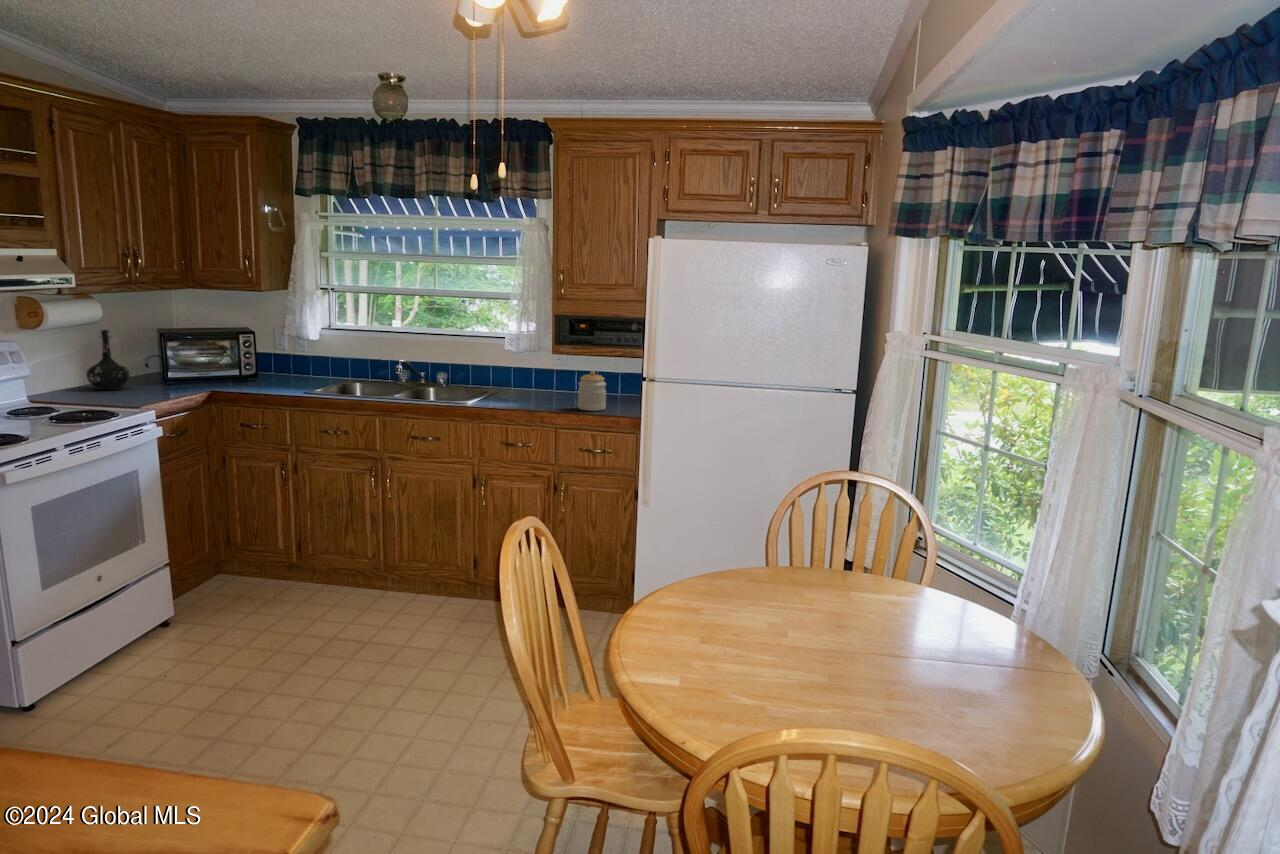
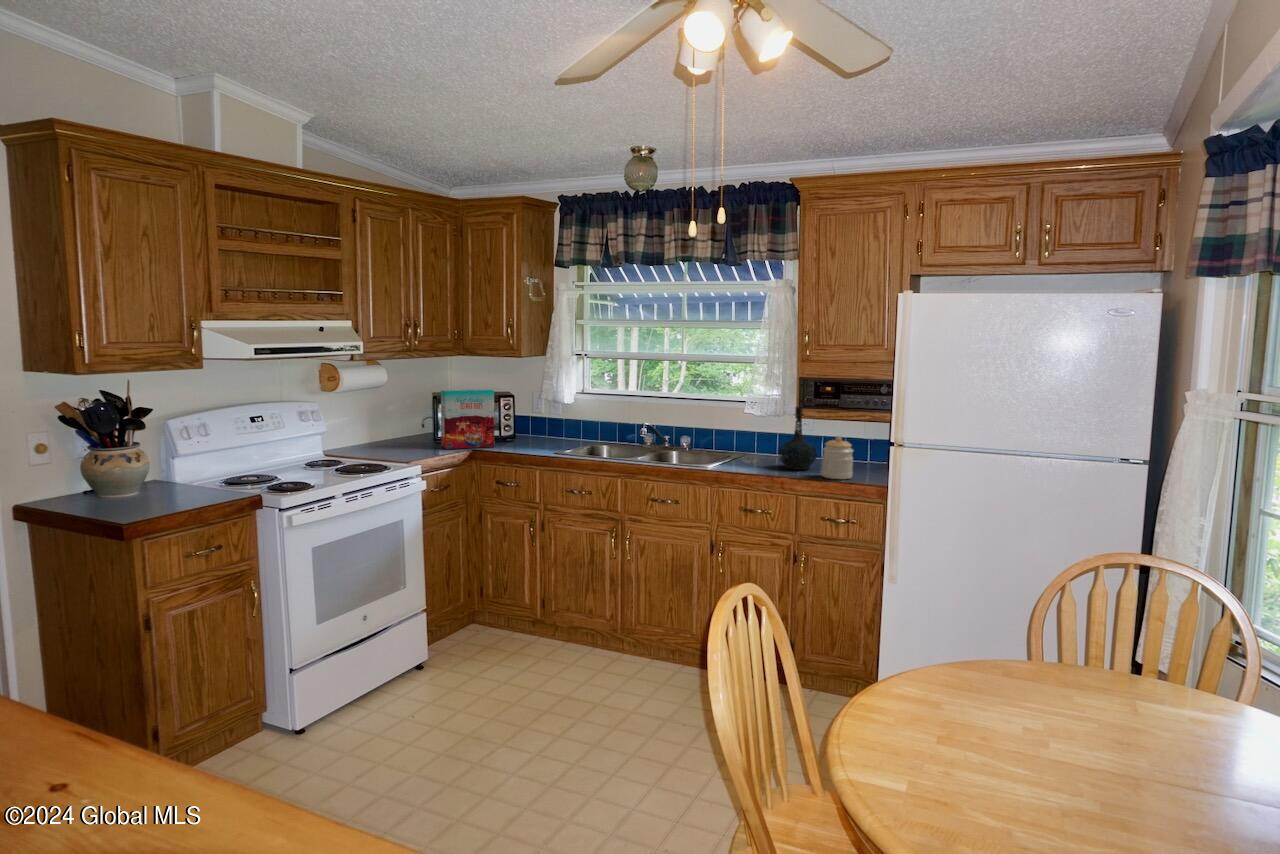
cereal box: none [168,326,235,392] -> present [441,389,494,449]
bottle: present [86,330,129,390] -> present [778,407,817,470]

